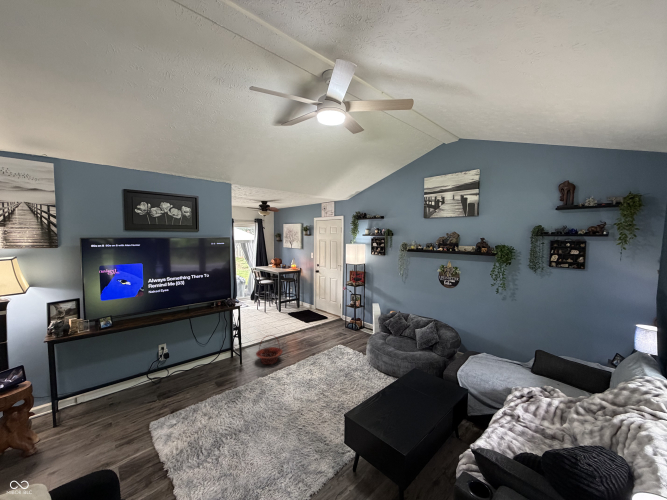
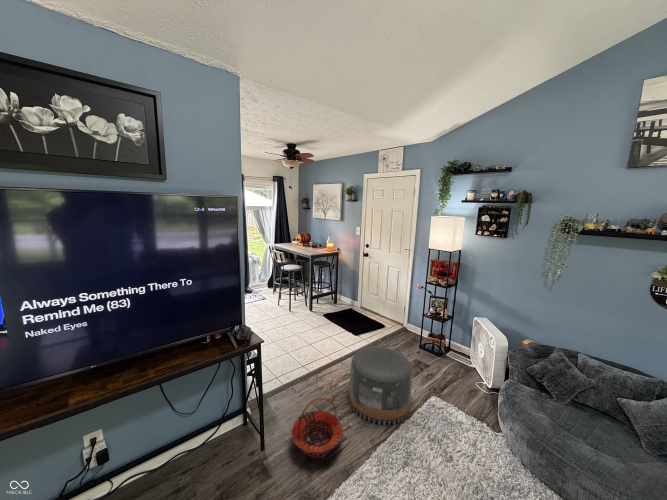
pouf: none [291,318,325,354] -> present [349,346,412,425]

